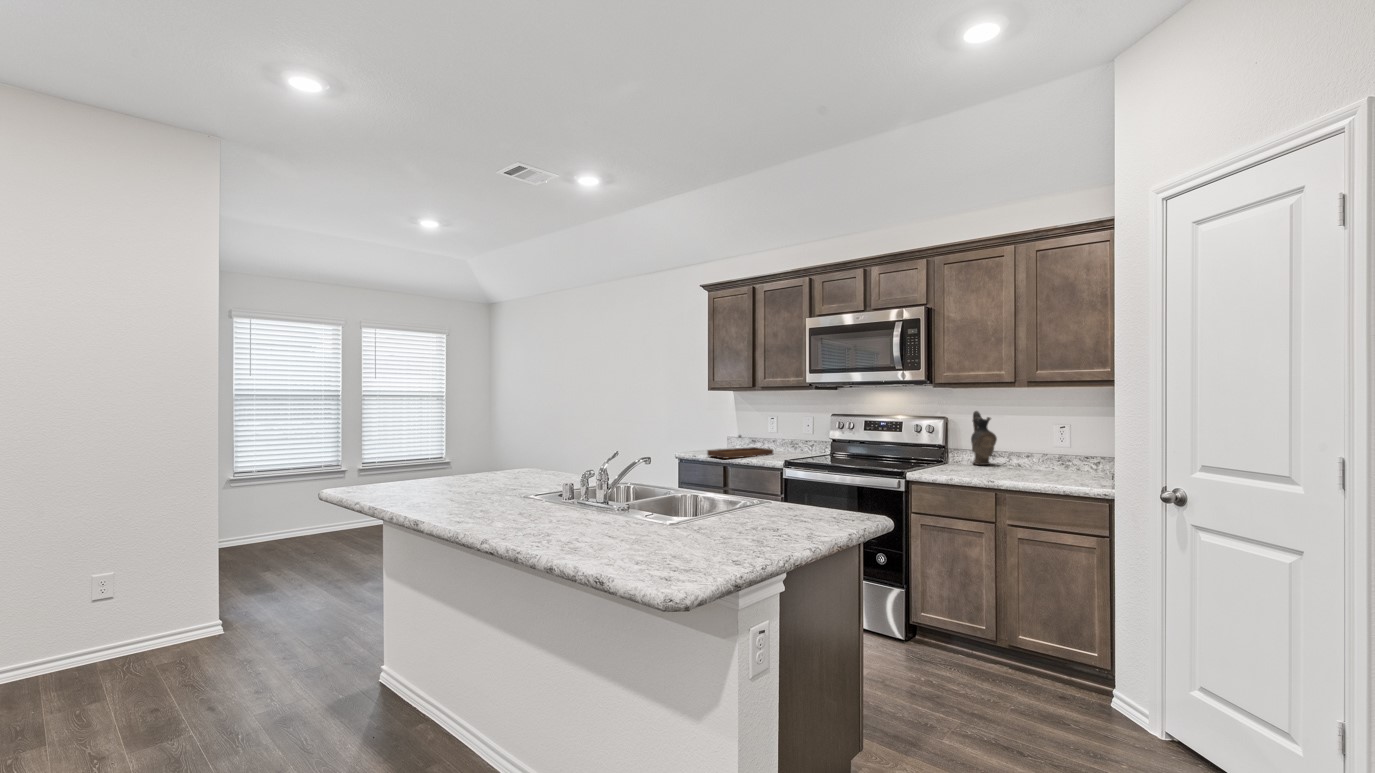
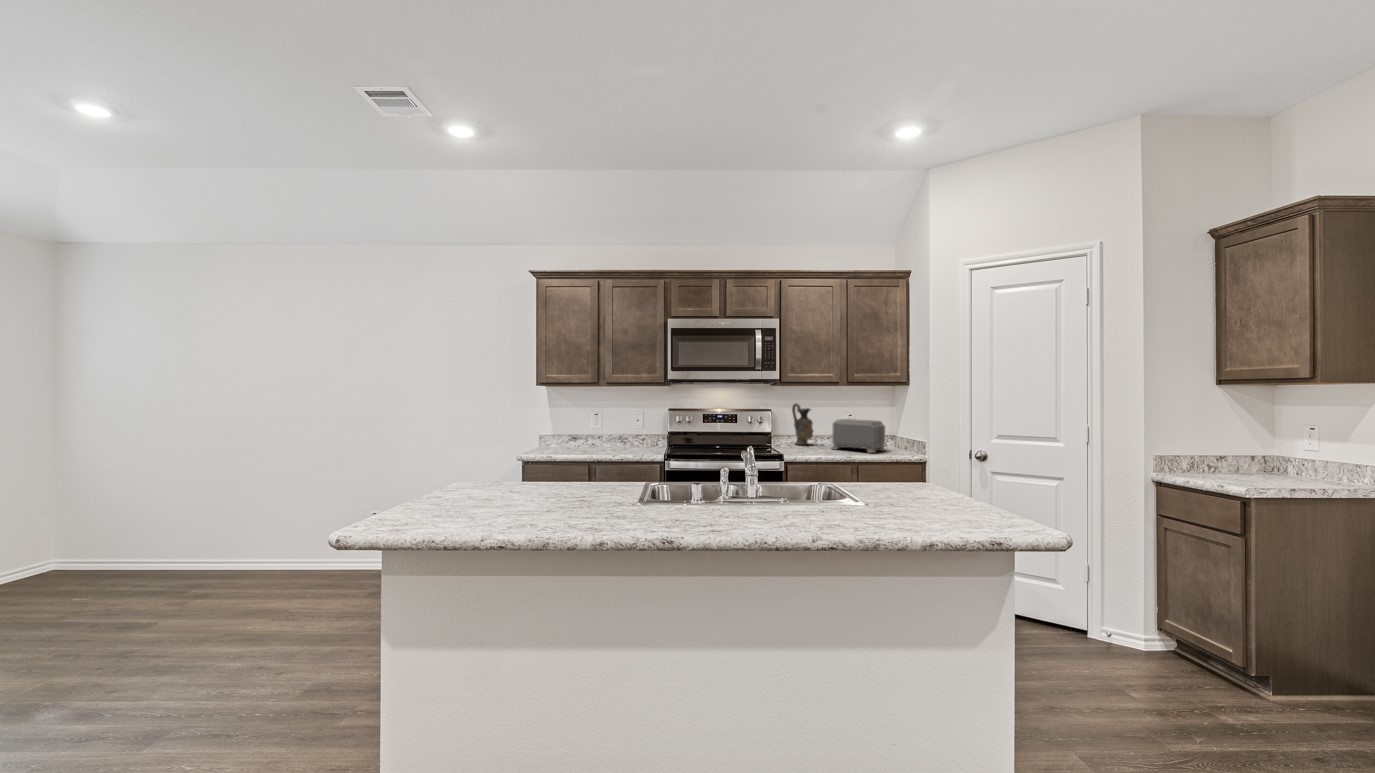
toaster: none [997,432,1073,480] -> present [832,419,885,453]
tray: present [707,435,773,458] -> none [569,431,621,456]

